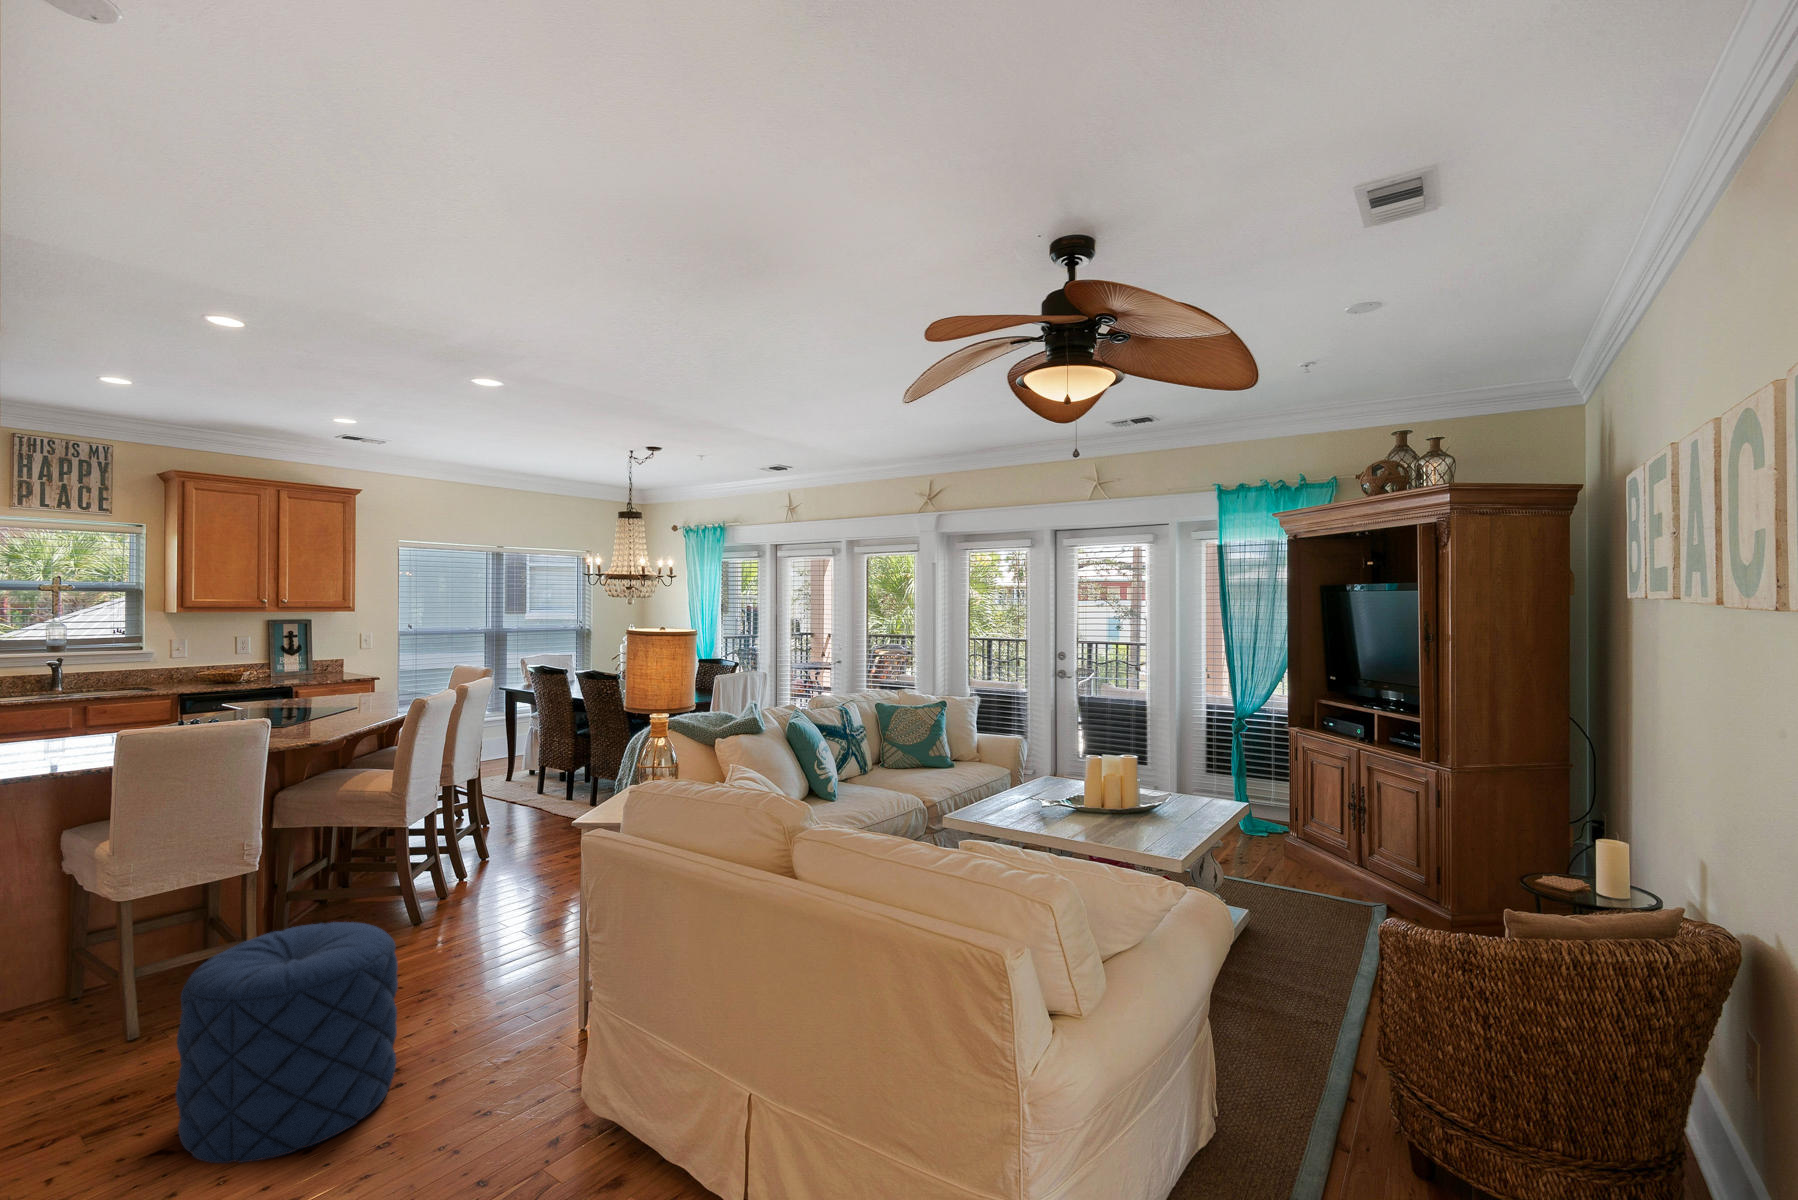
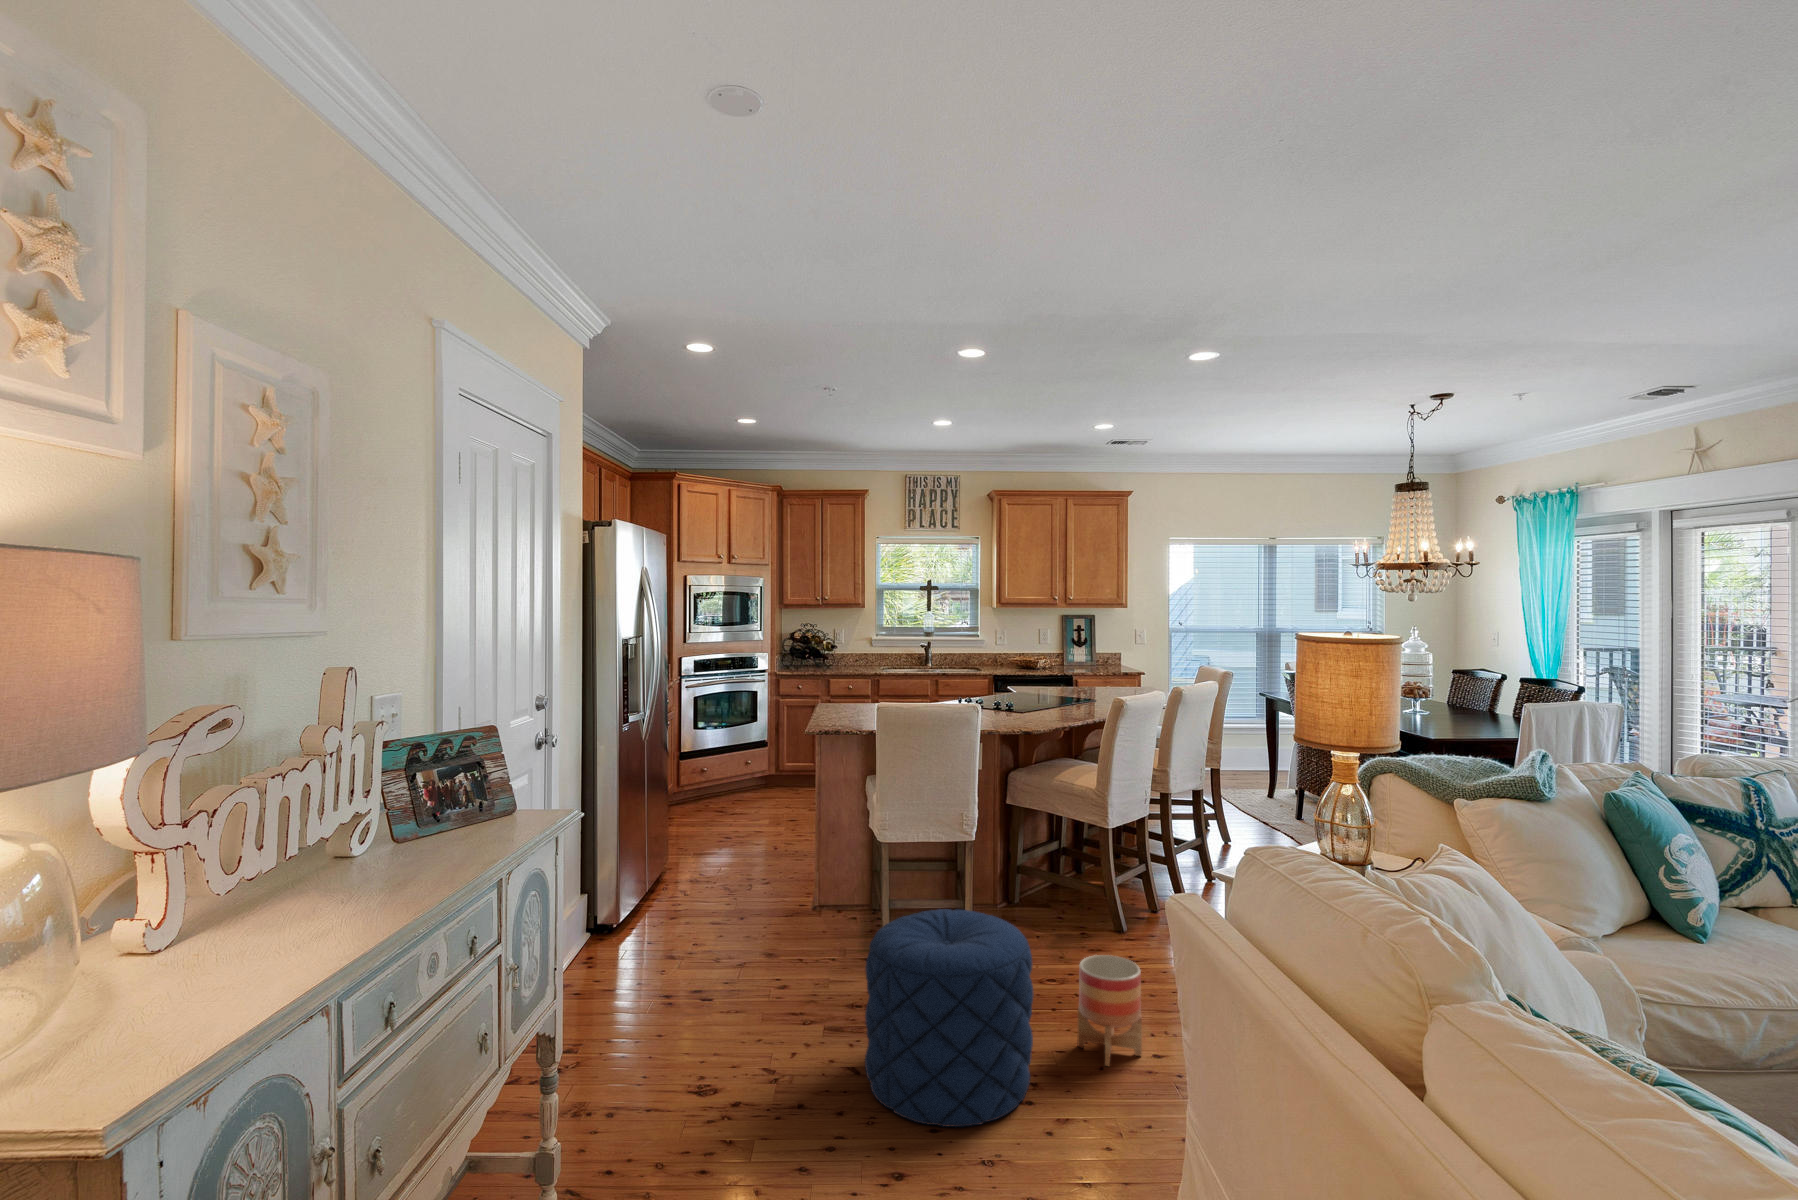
planter: none [422,928,488,1029] -> present [1078,955,1142,1066]

